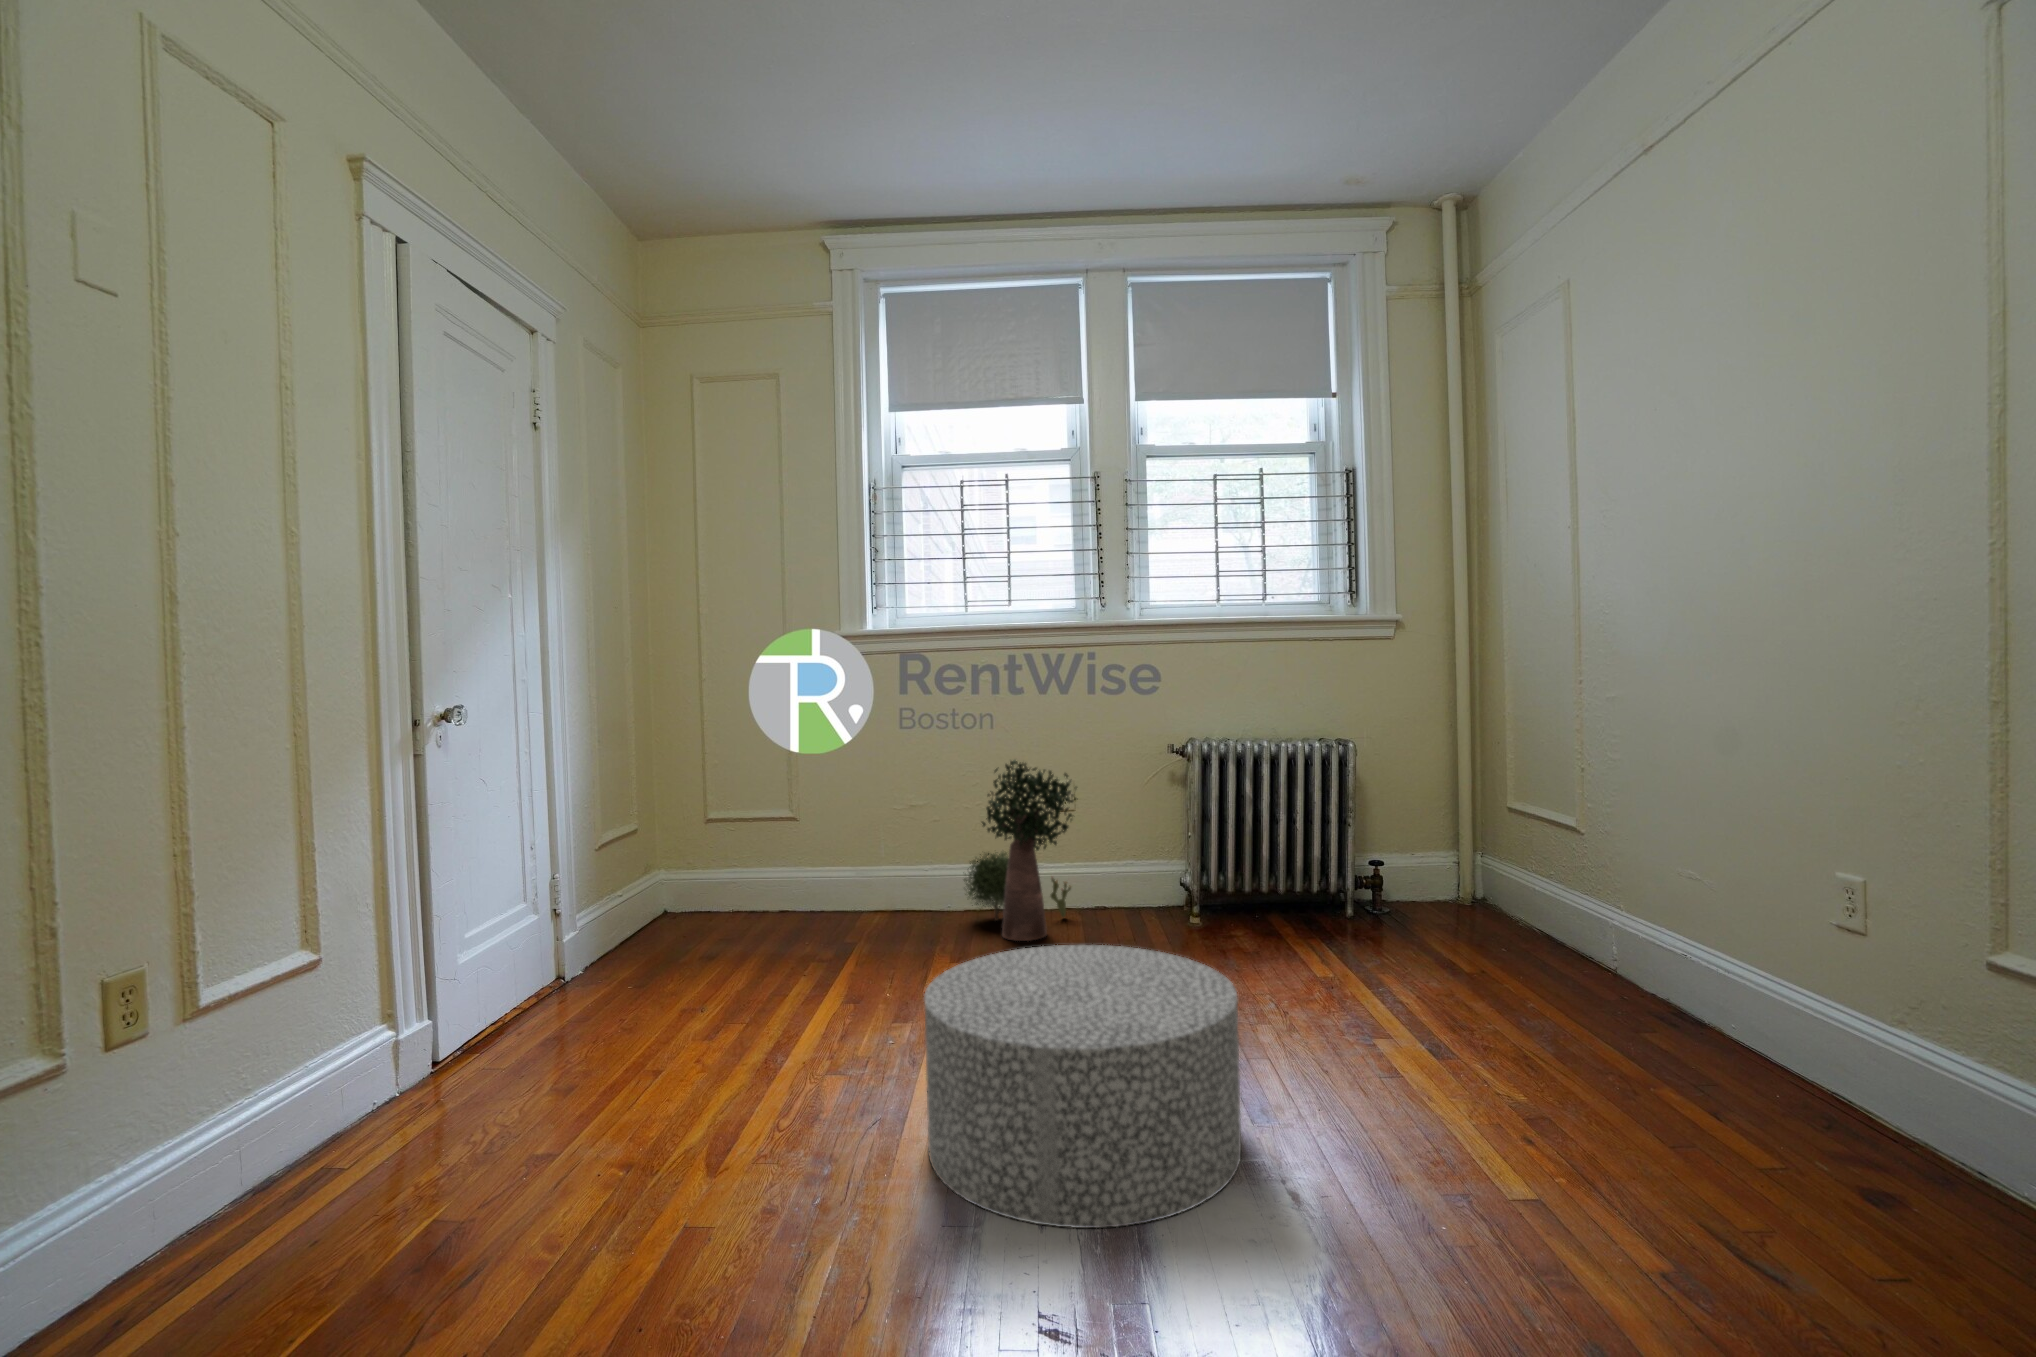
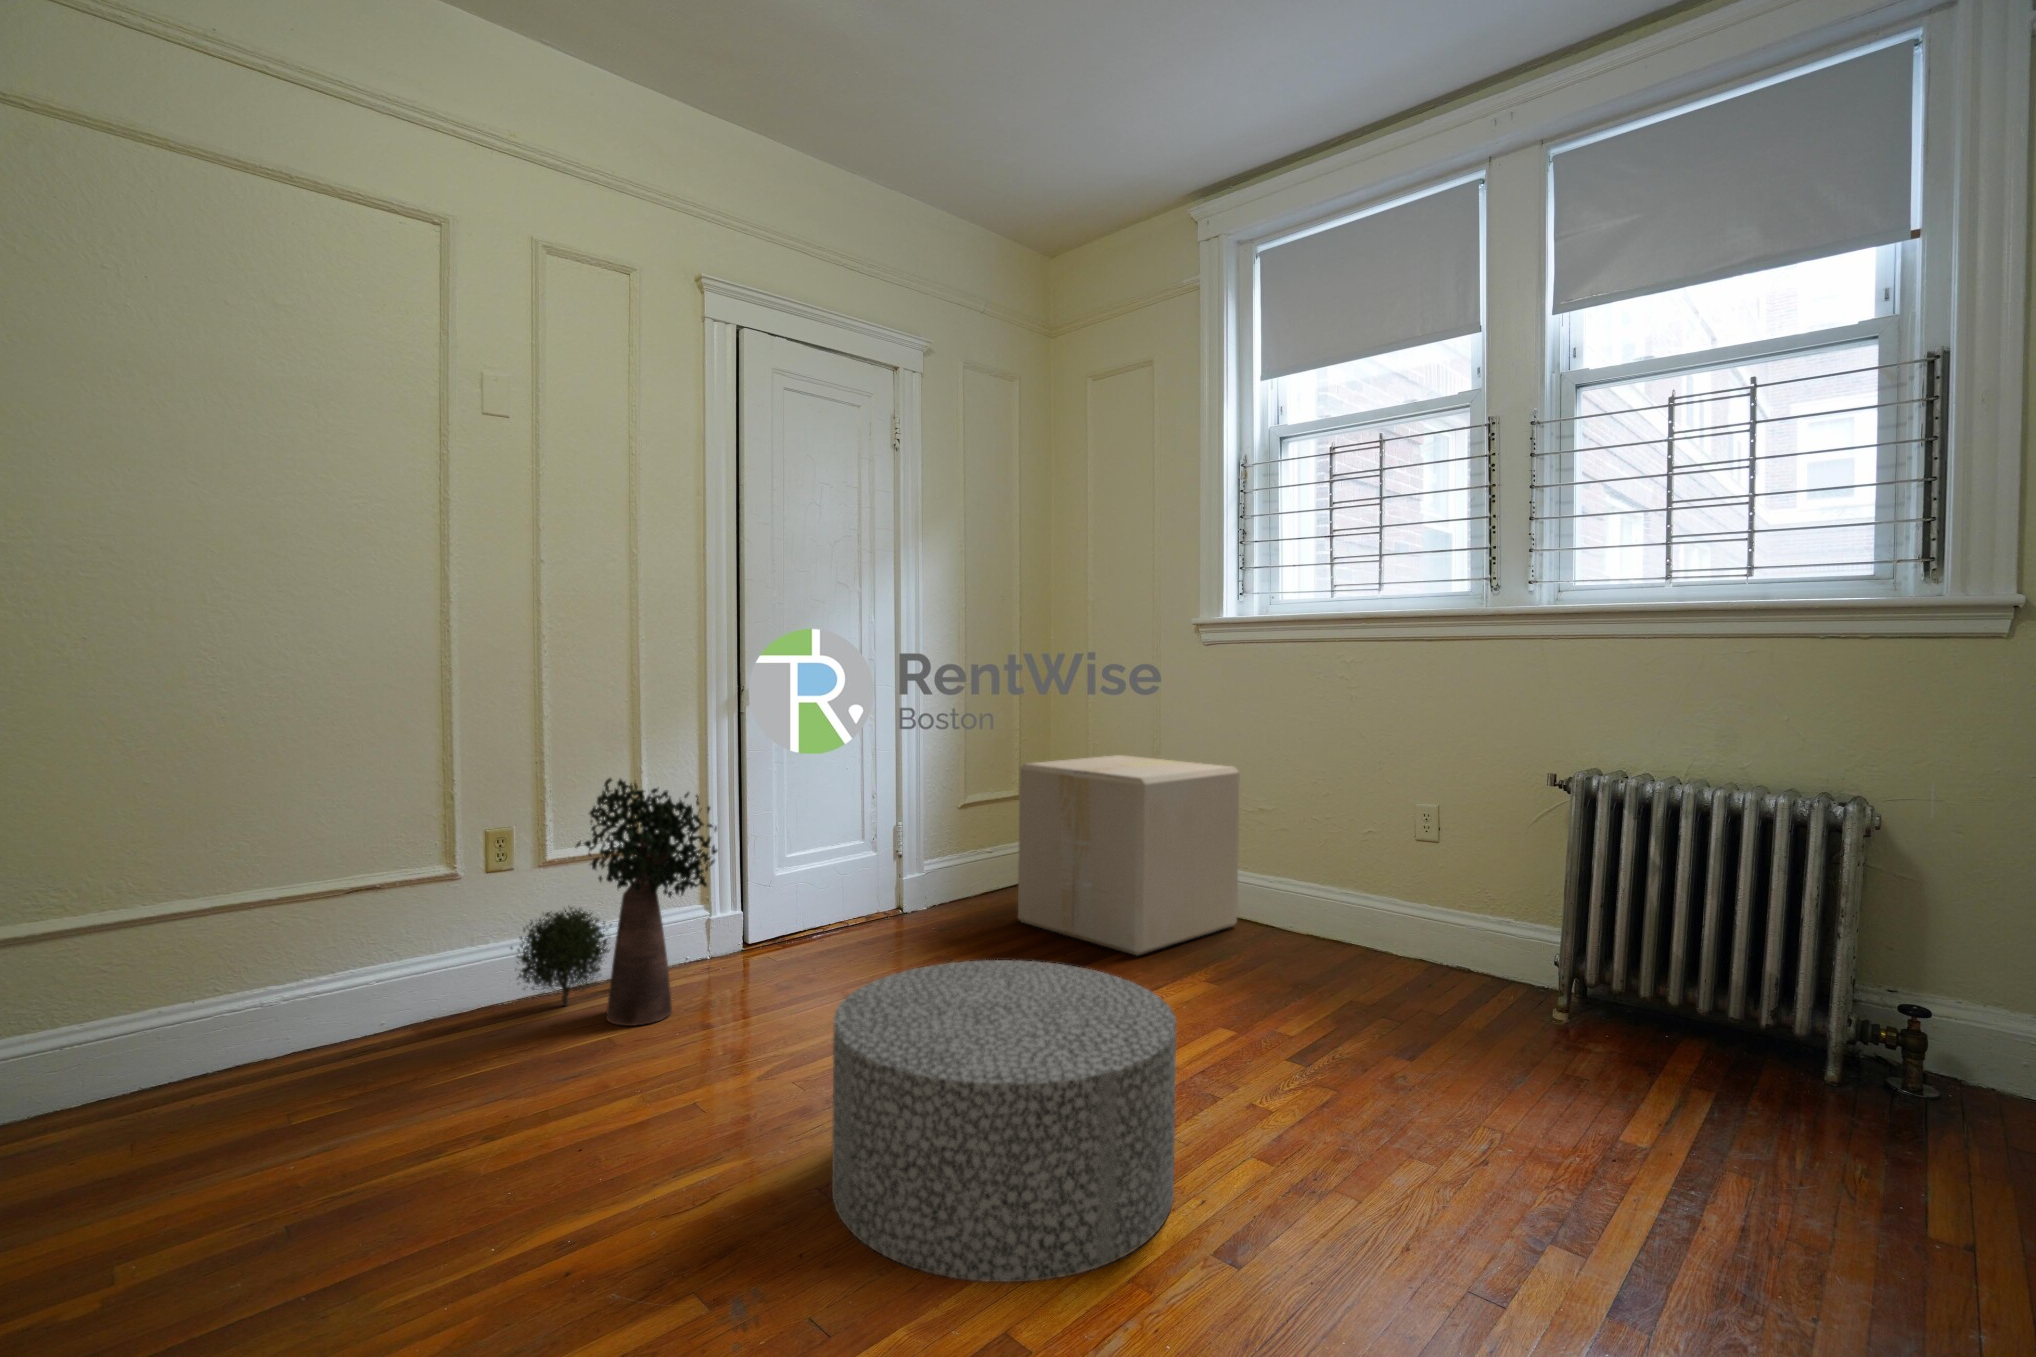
potted plant: present [964,760,1077,941] -> present [511,778,717,1026]
cardboard box: none [700,768,901,959] -> present [1018,755,1239,955]

